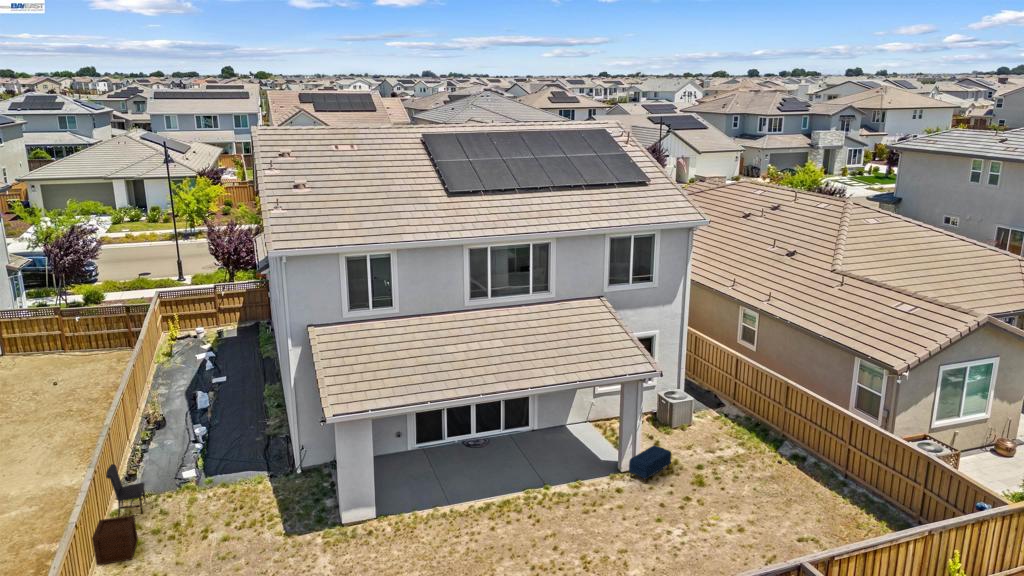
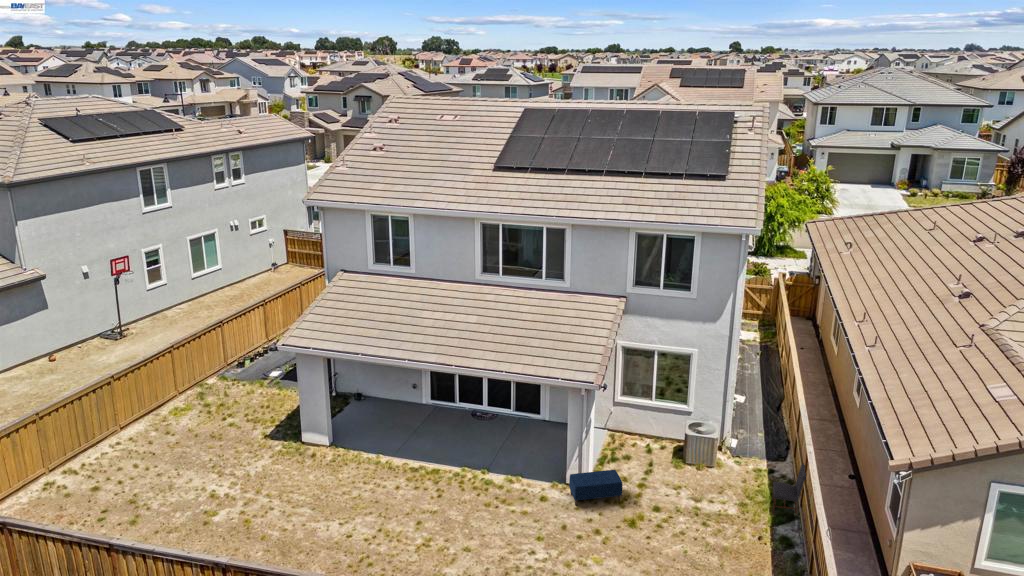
chair: present [106,464,146,517] -> present [772,464,806,516]
wooden crate: present [92,515,138,565] -> none [149,385,189,419]

